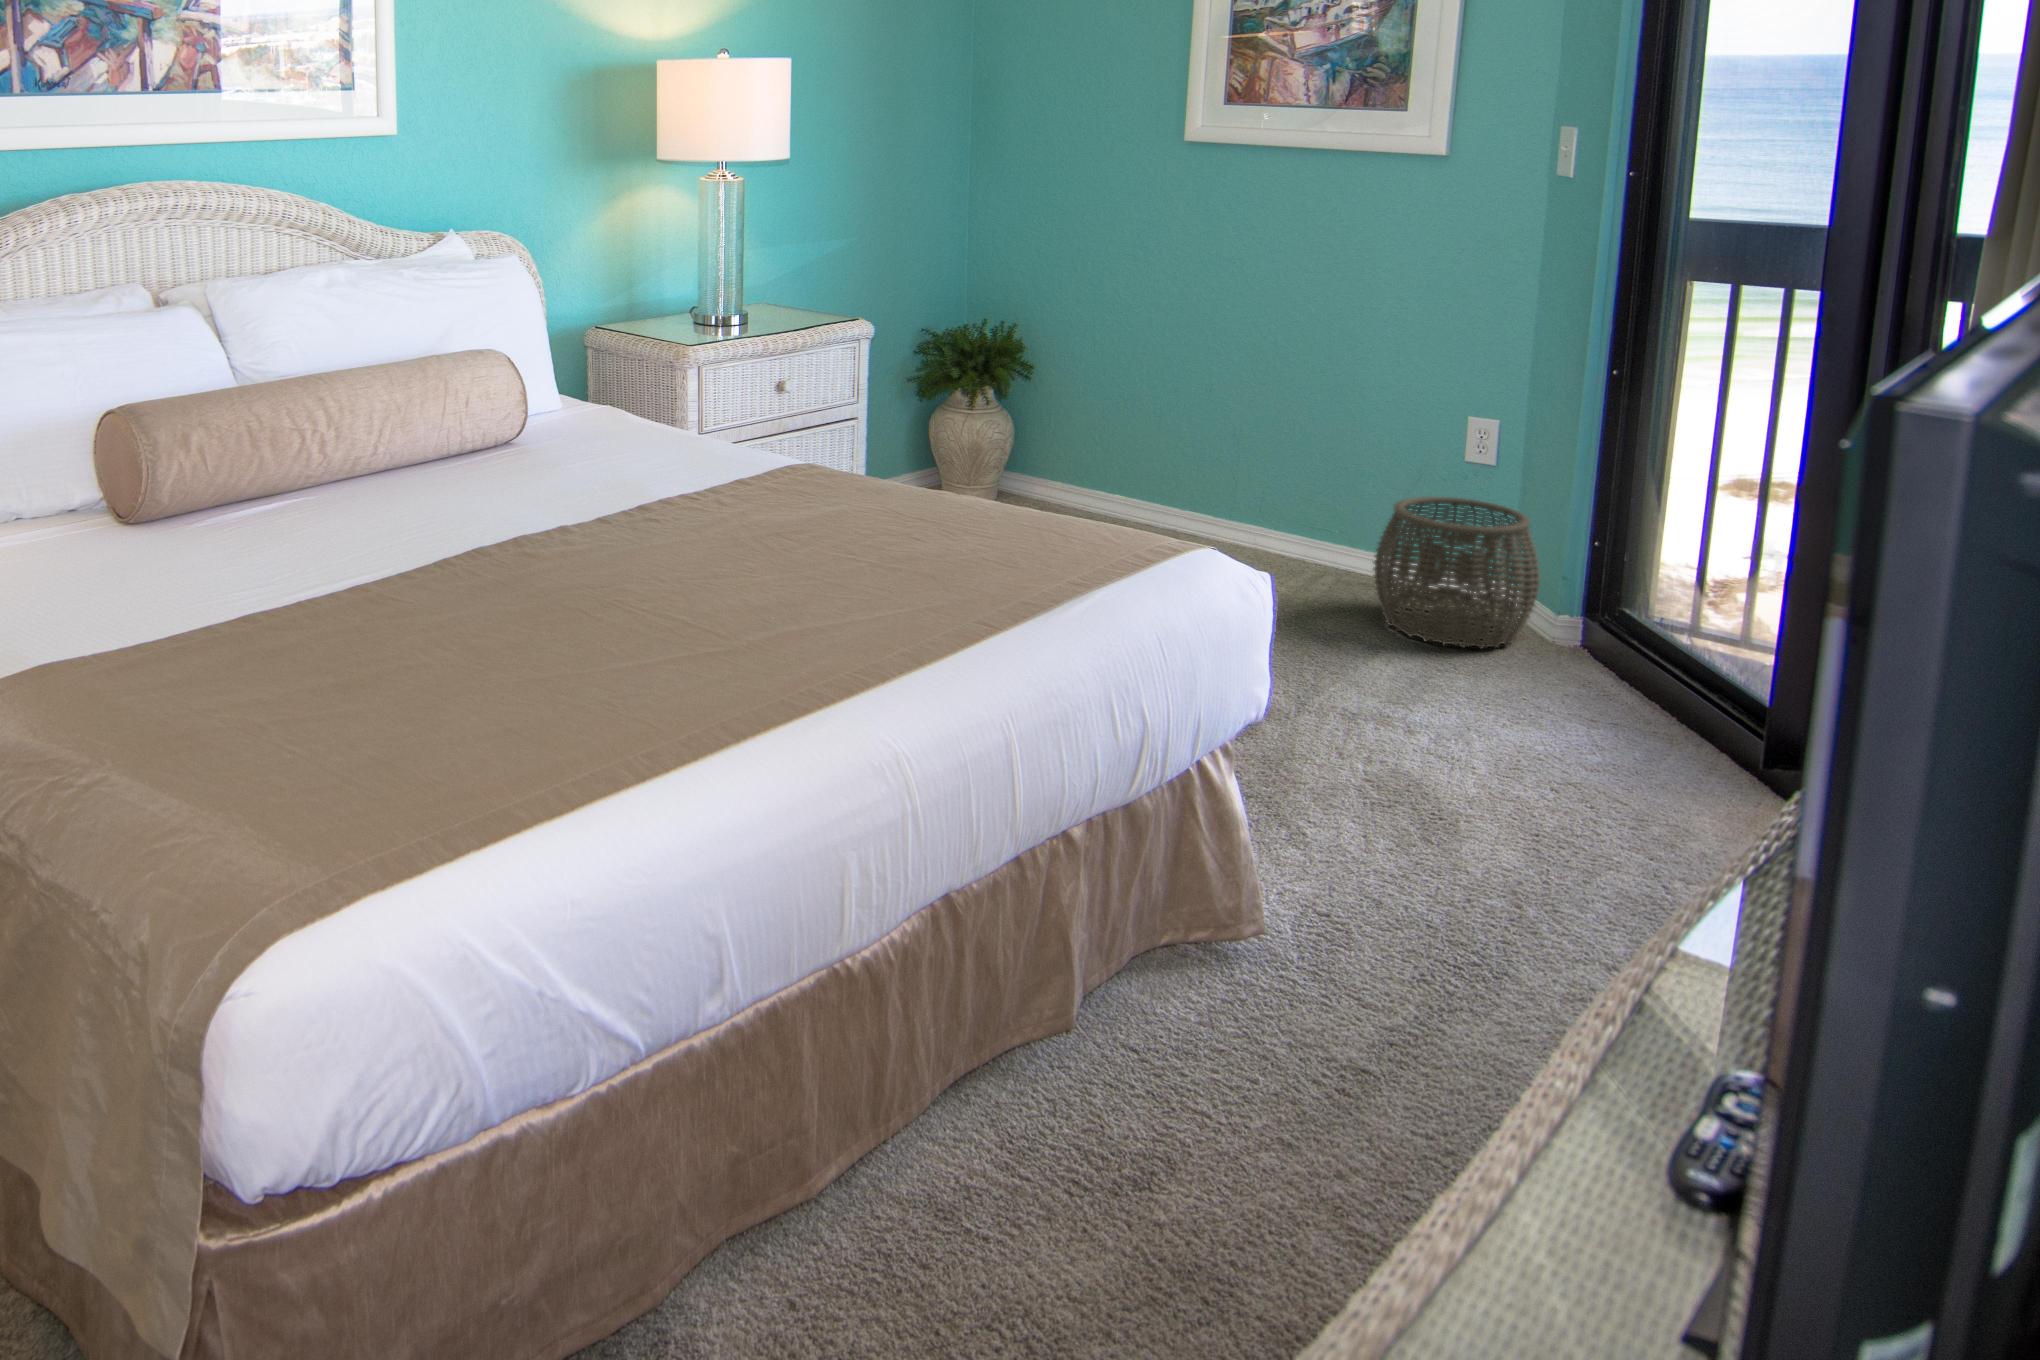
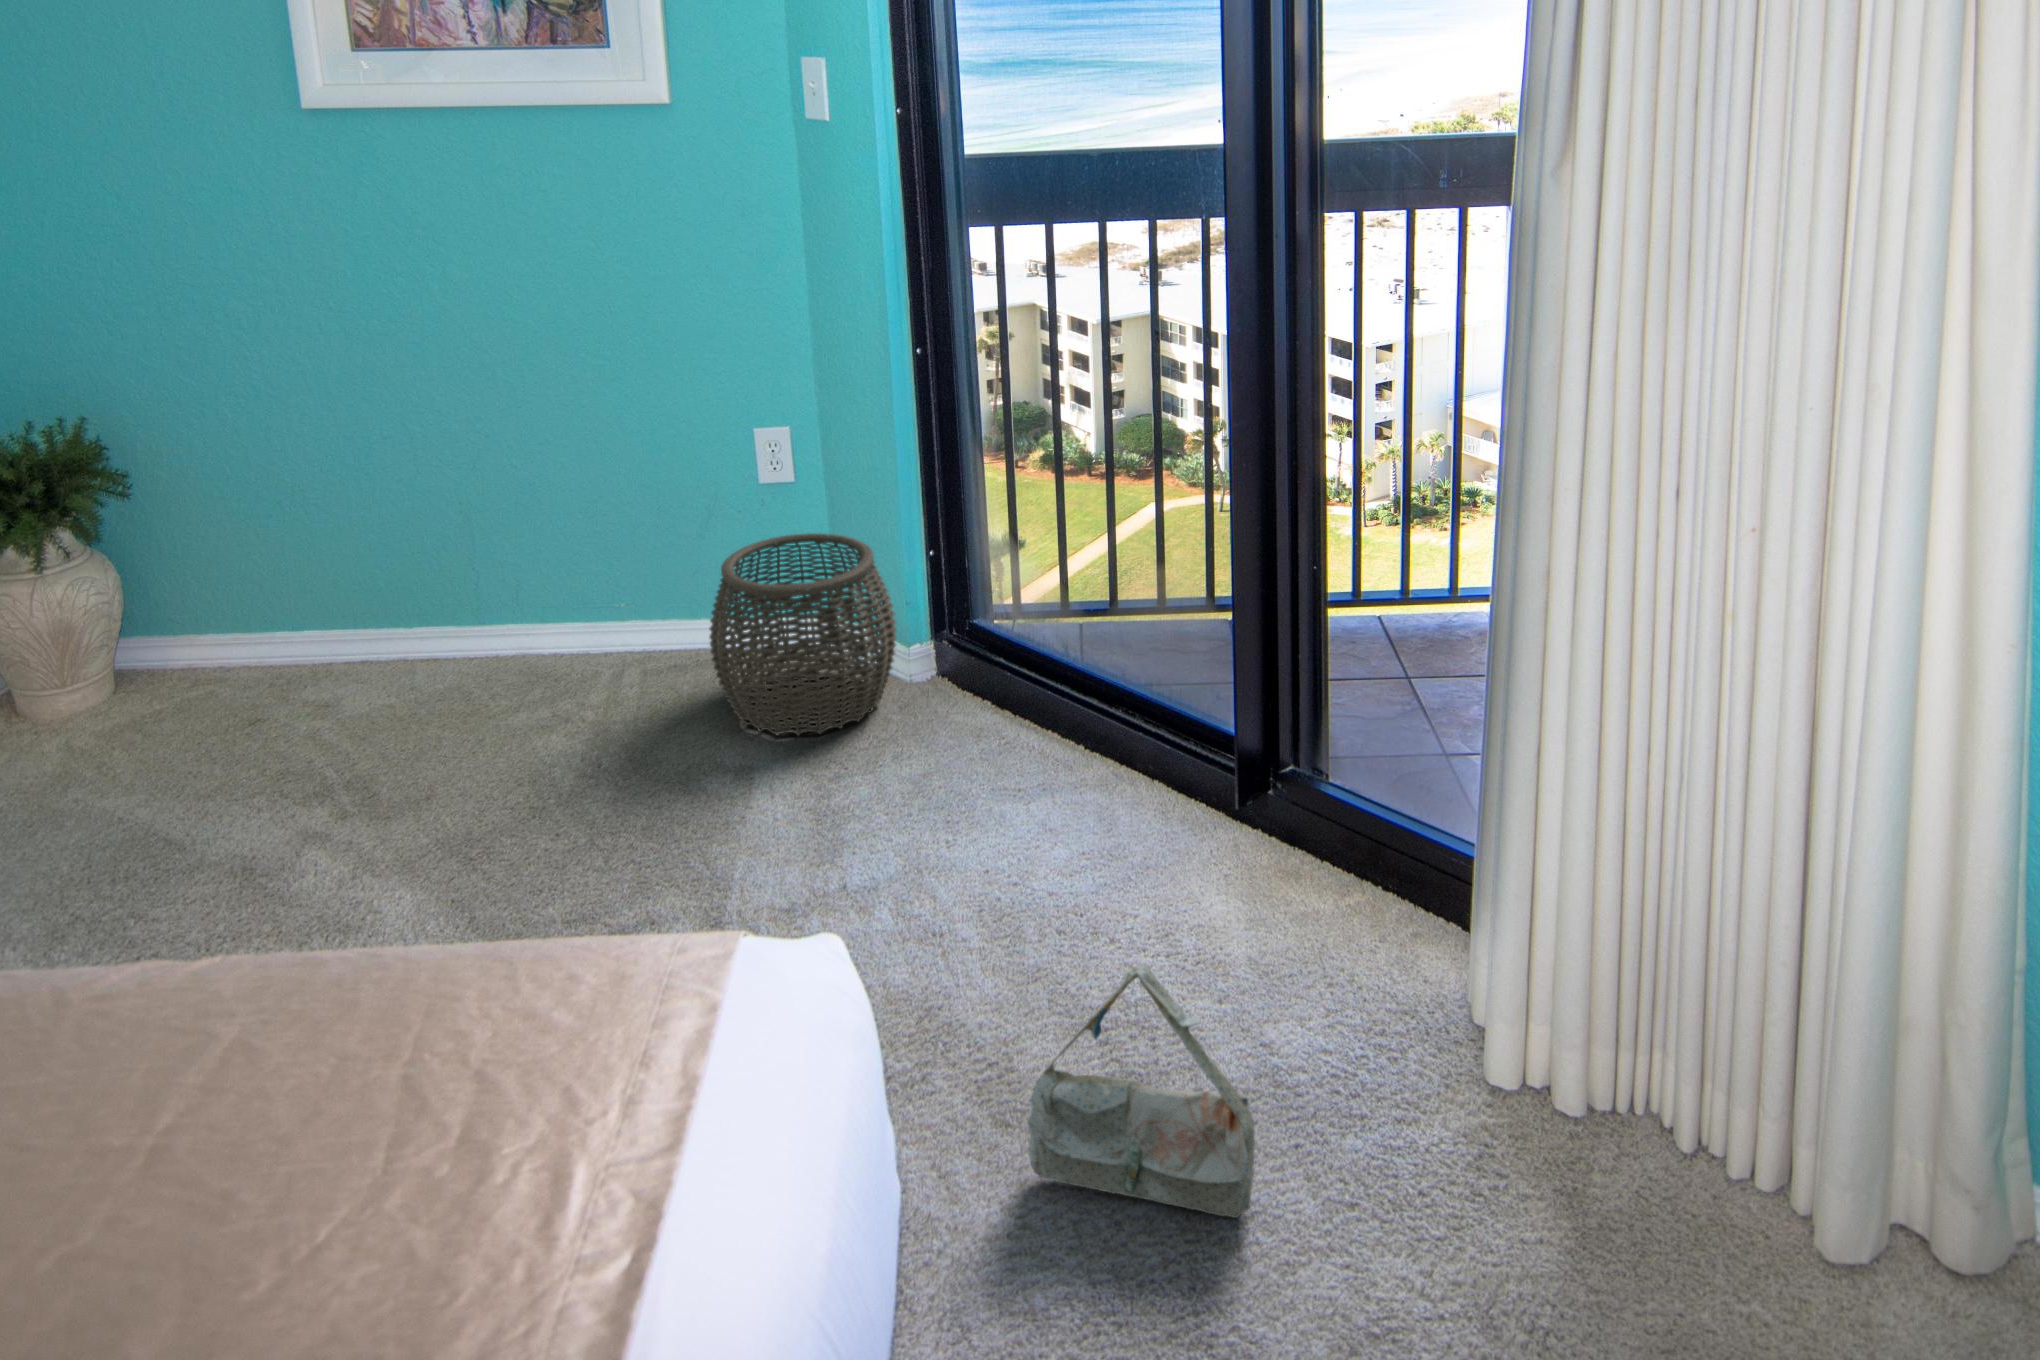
bag: none [1416,733,1581,934] -> present [1027,963,1255,1218]

